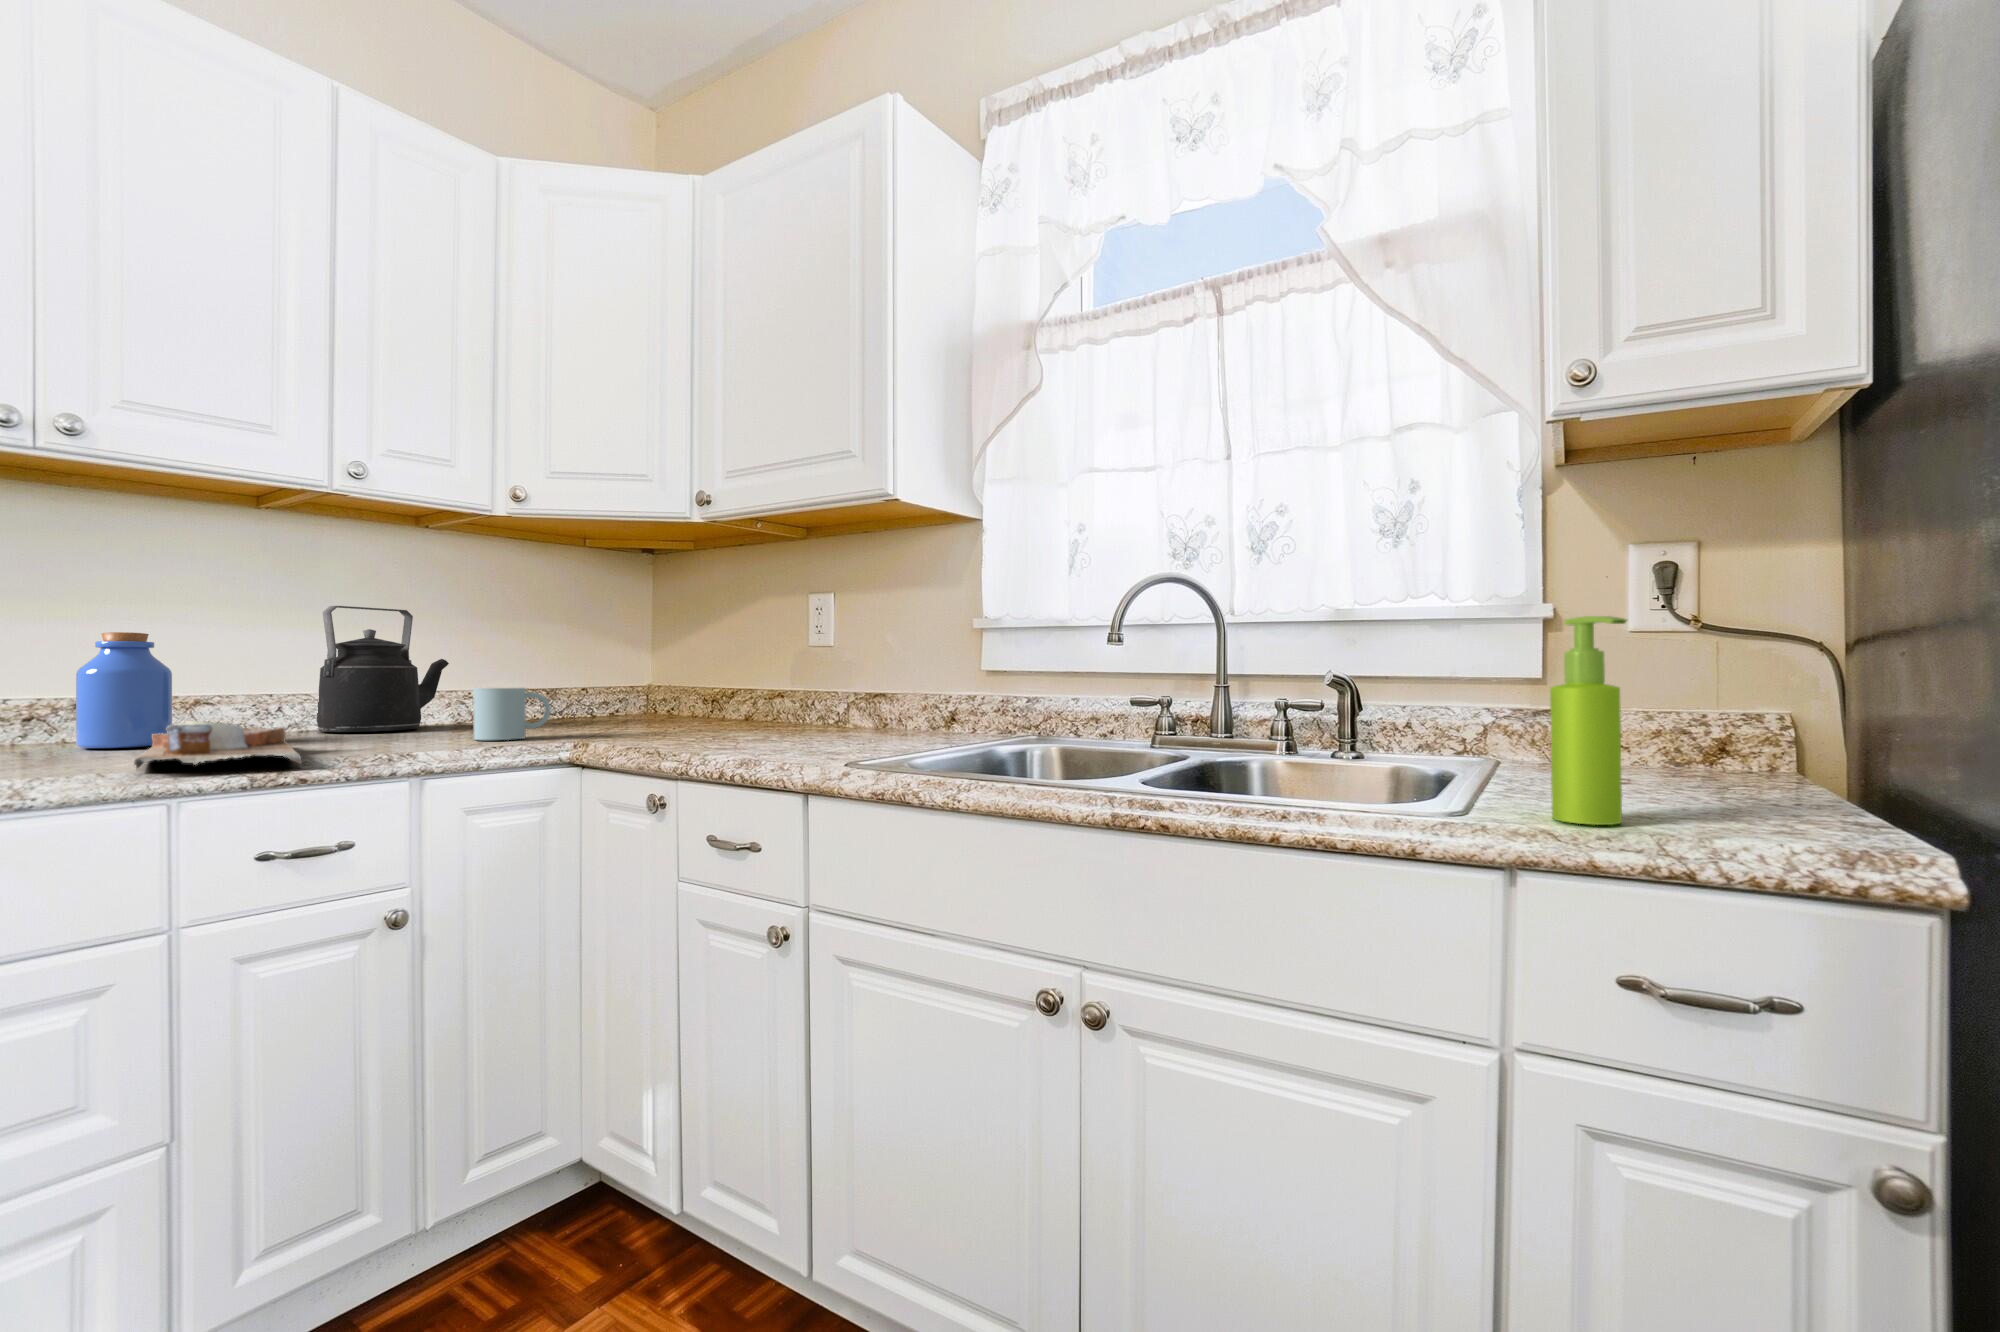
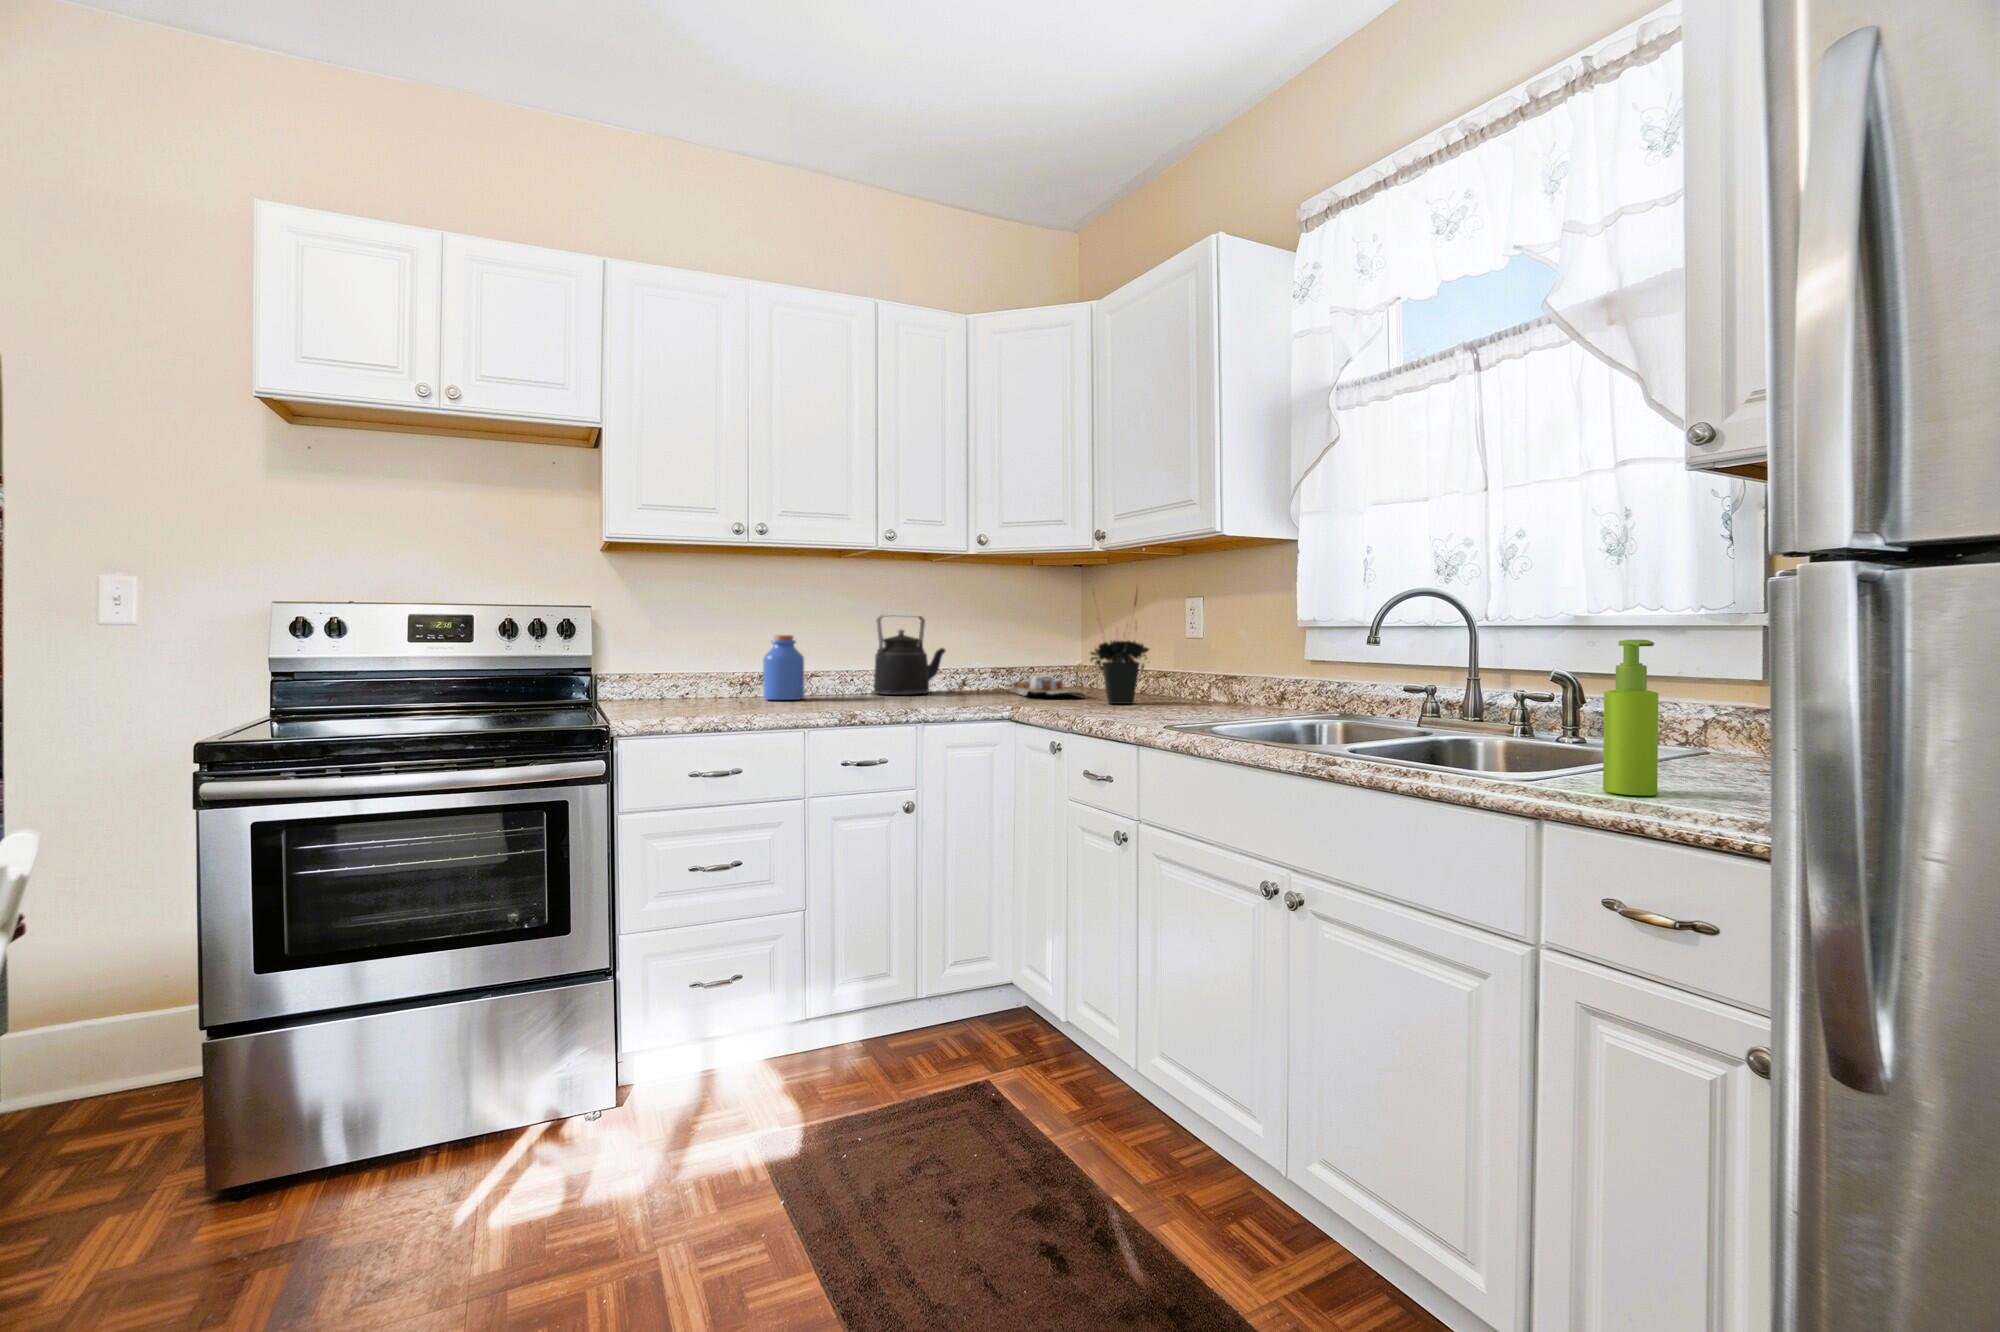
potted plant: none [689,568,777,734] -> present [1091,591,1149,704]
mug: present [473,688,551,740] -> none [955,669,1000,703]
cutting board: present [134,721,301,769] -> present [1009,676,1087,696]

